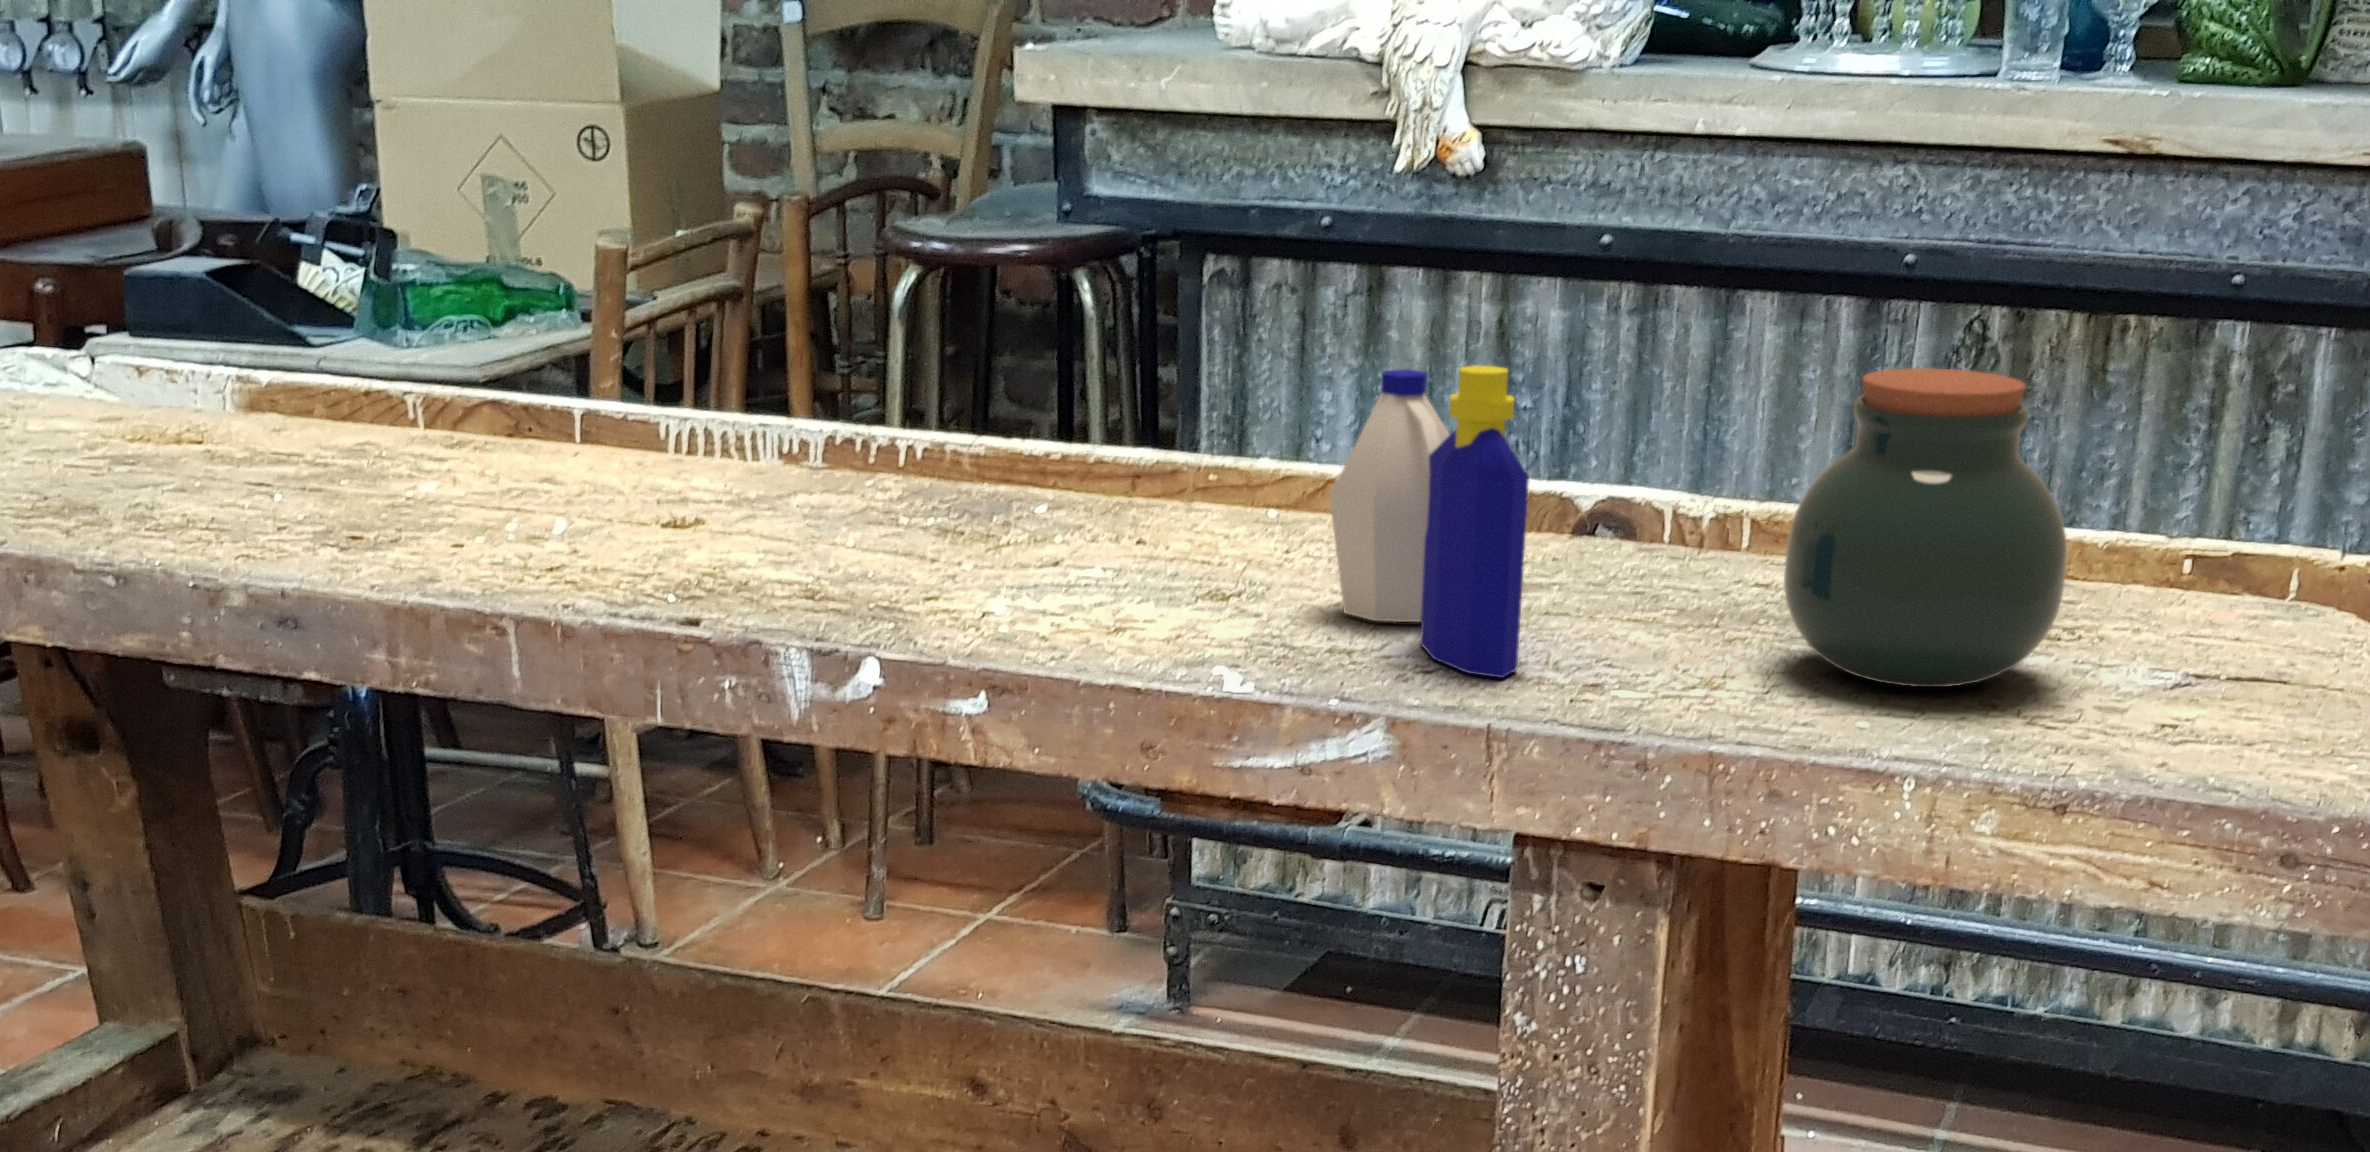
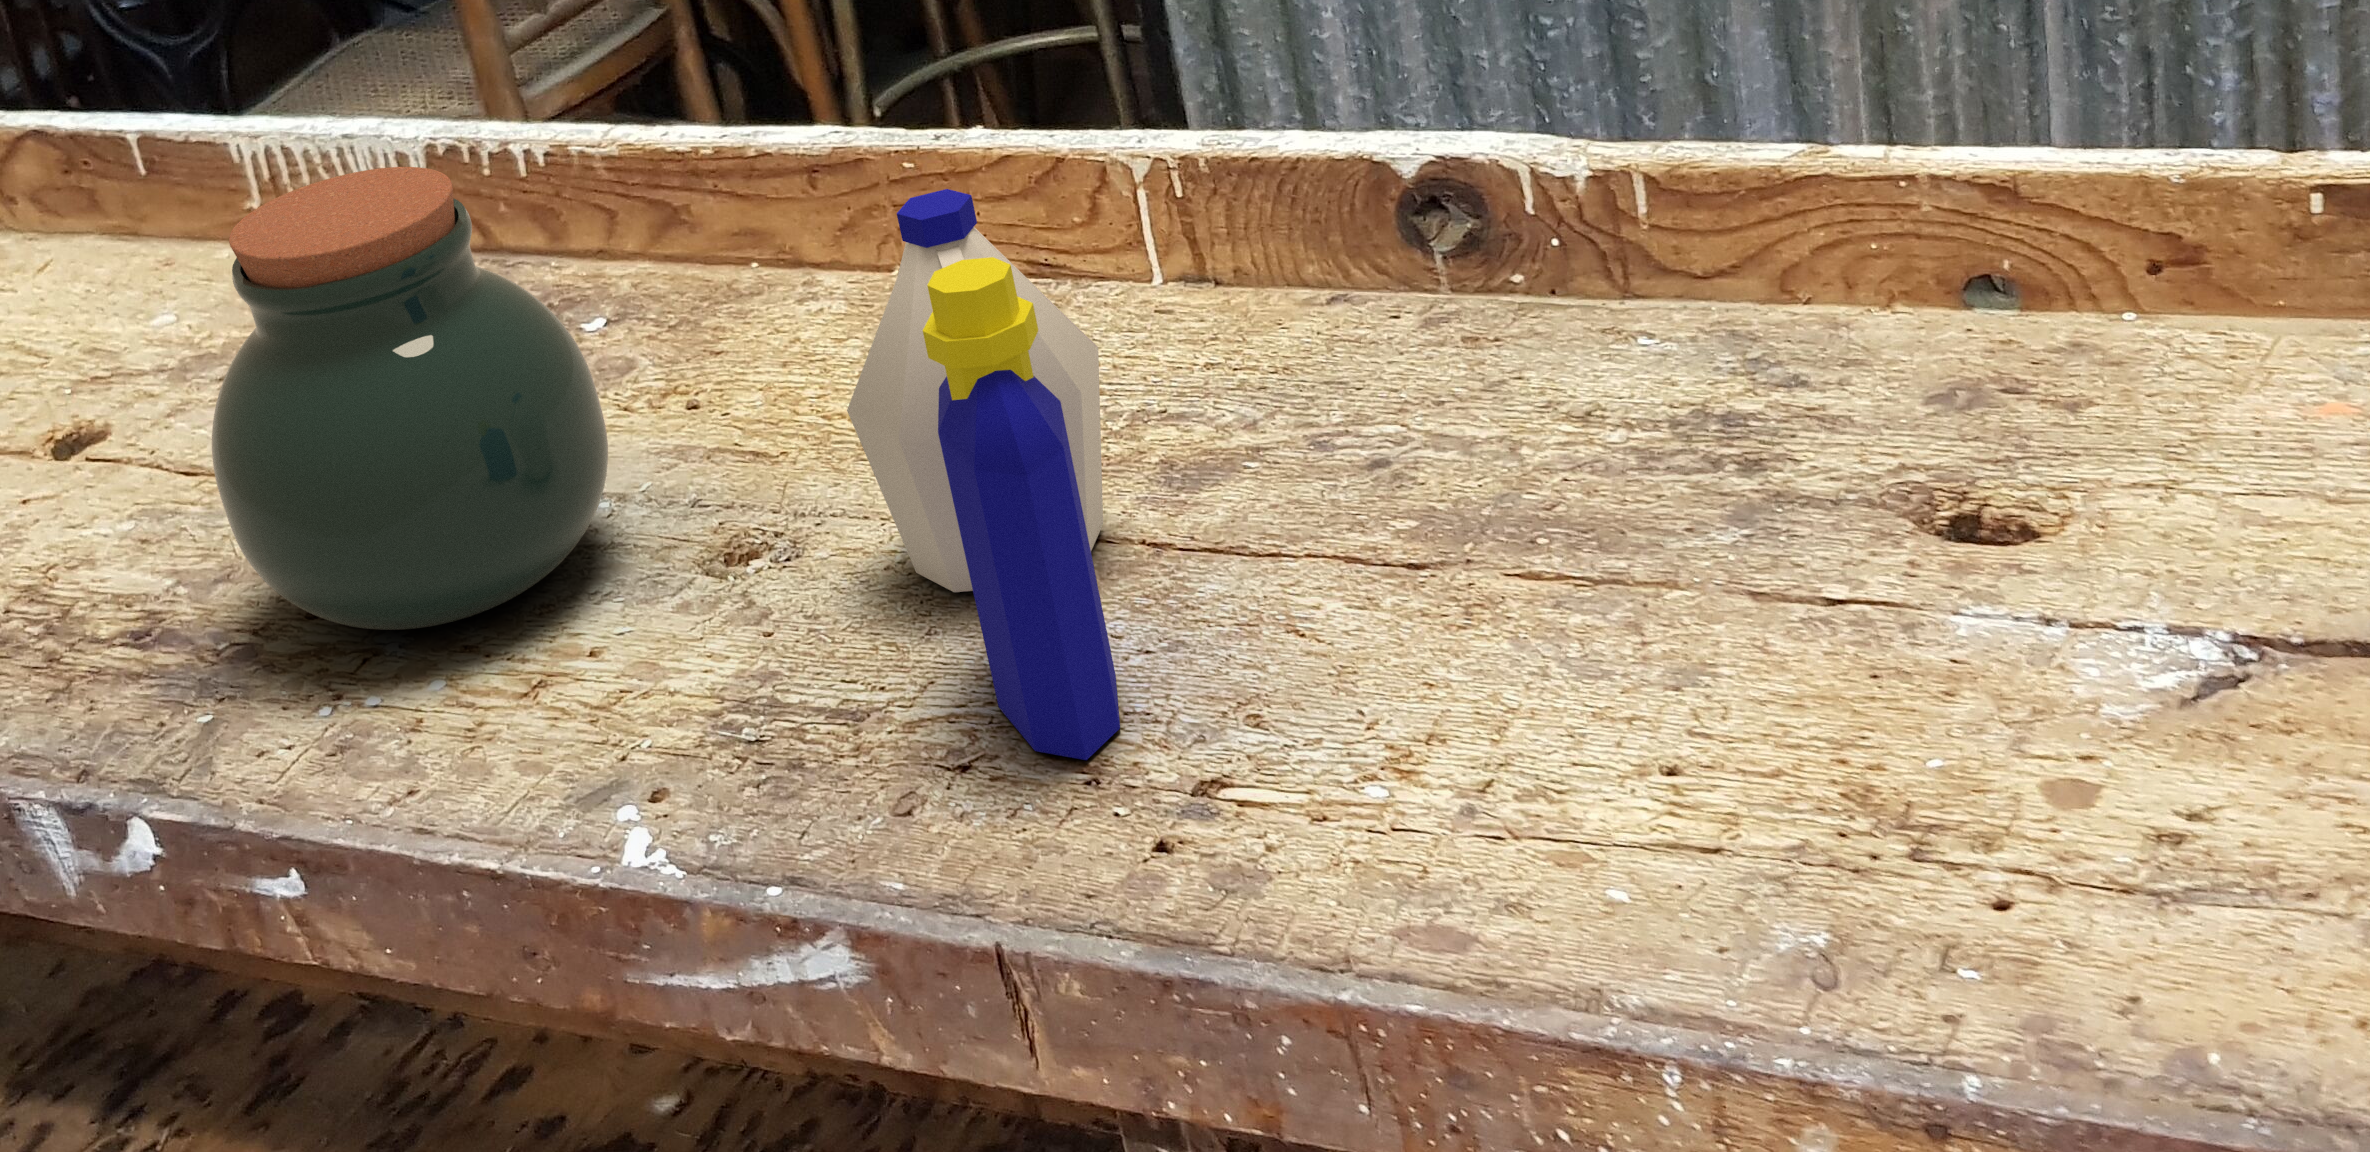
jar: present [1784,368,2067,687] -> present [212,167,608,630]

